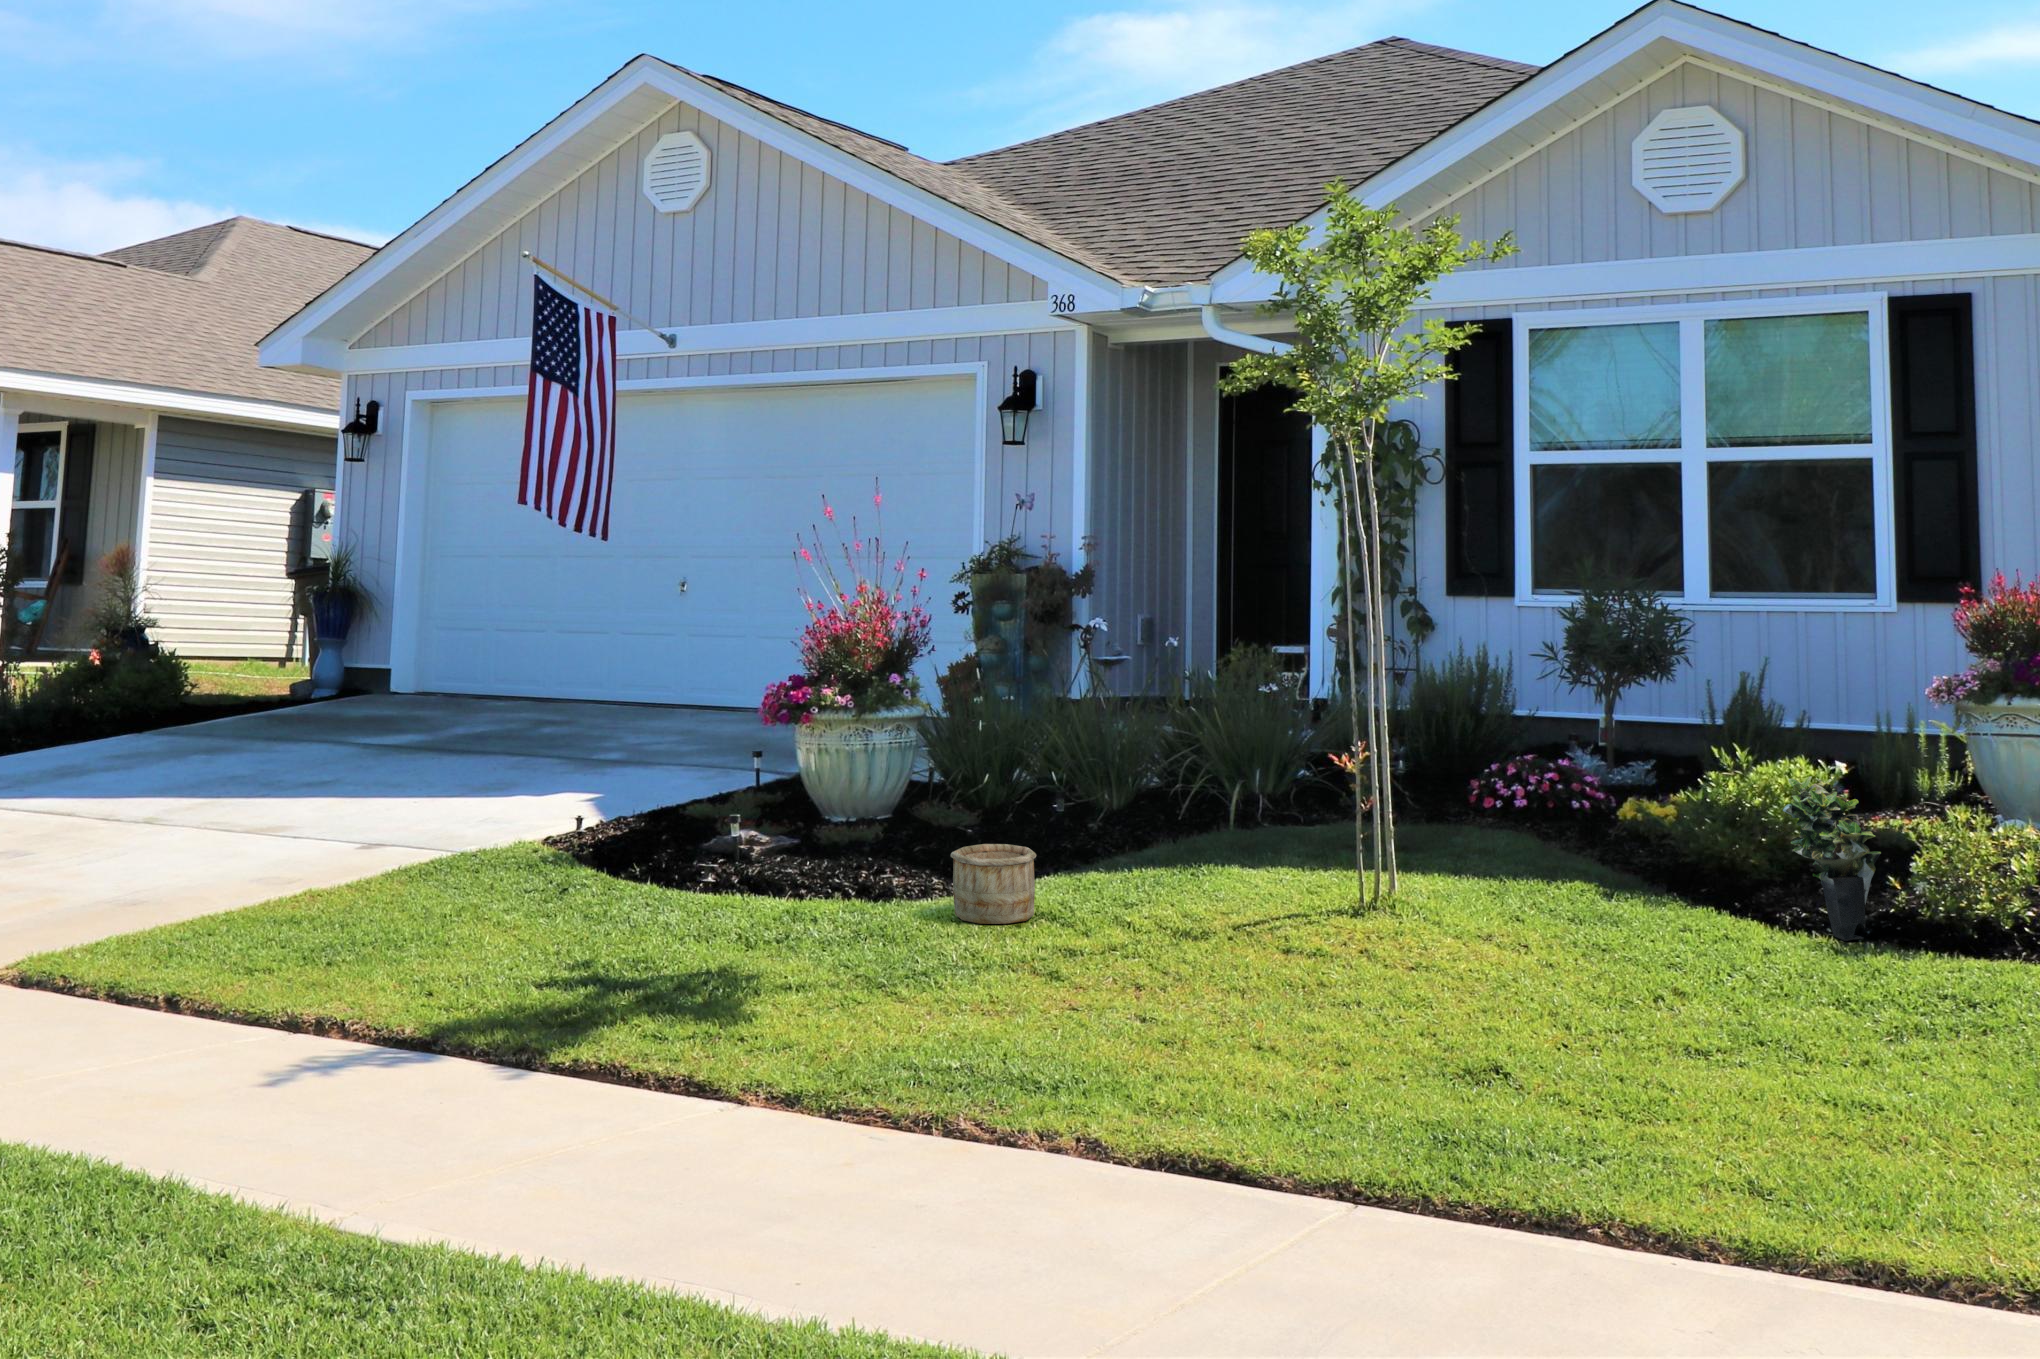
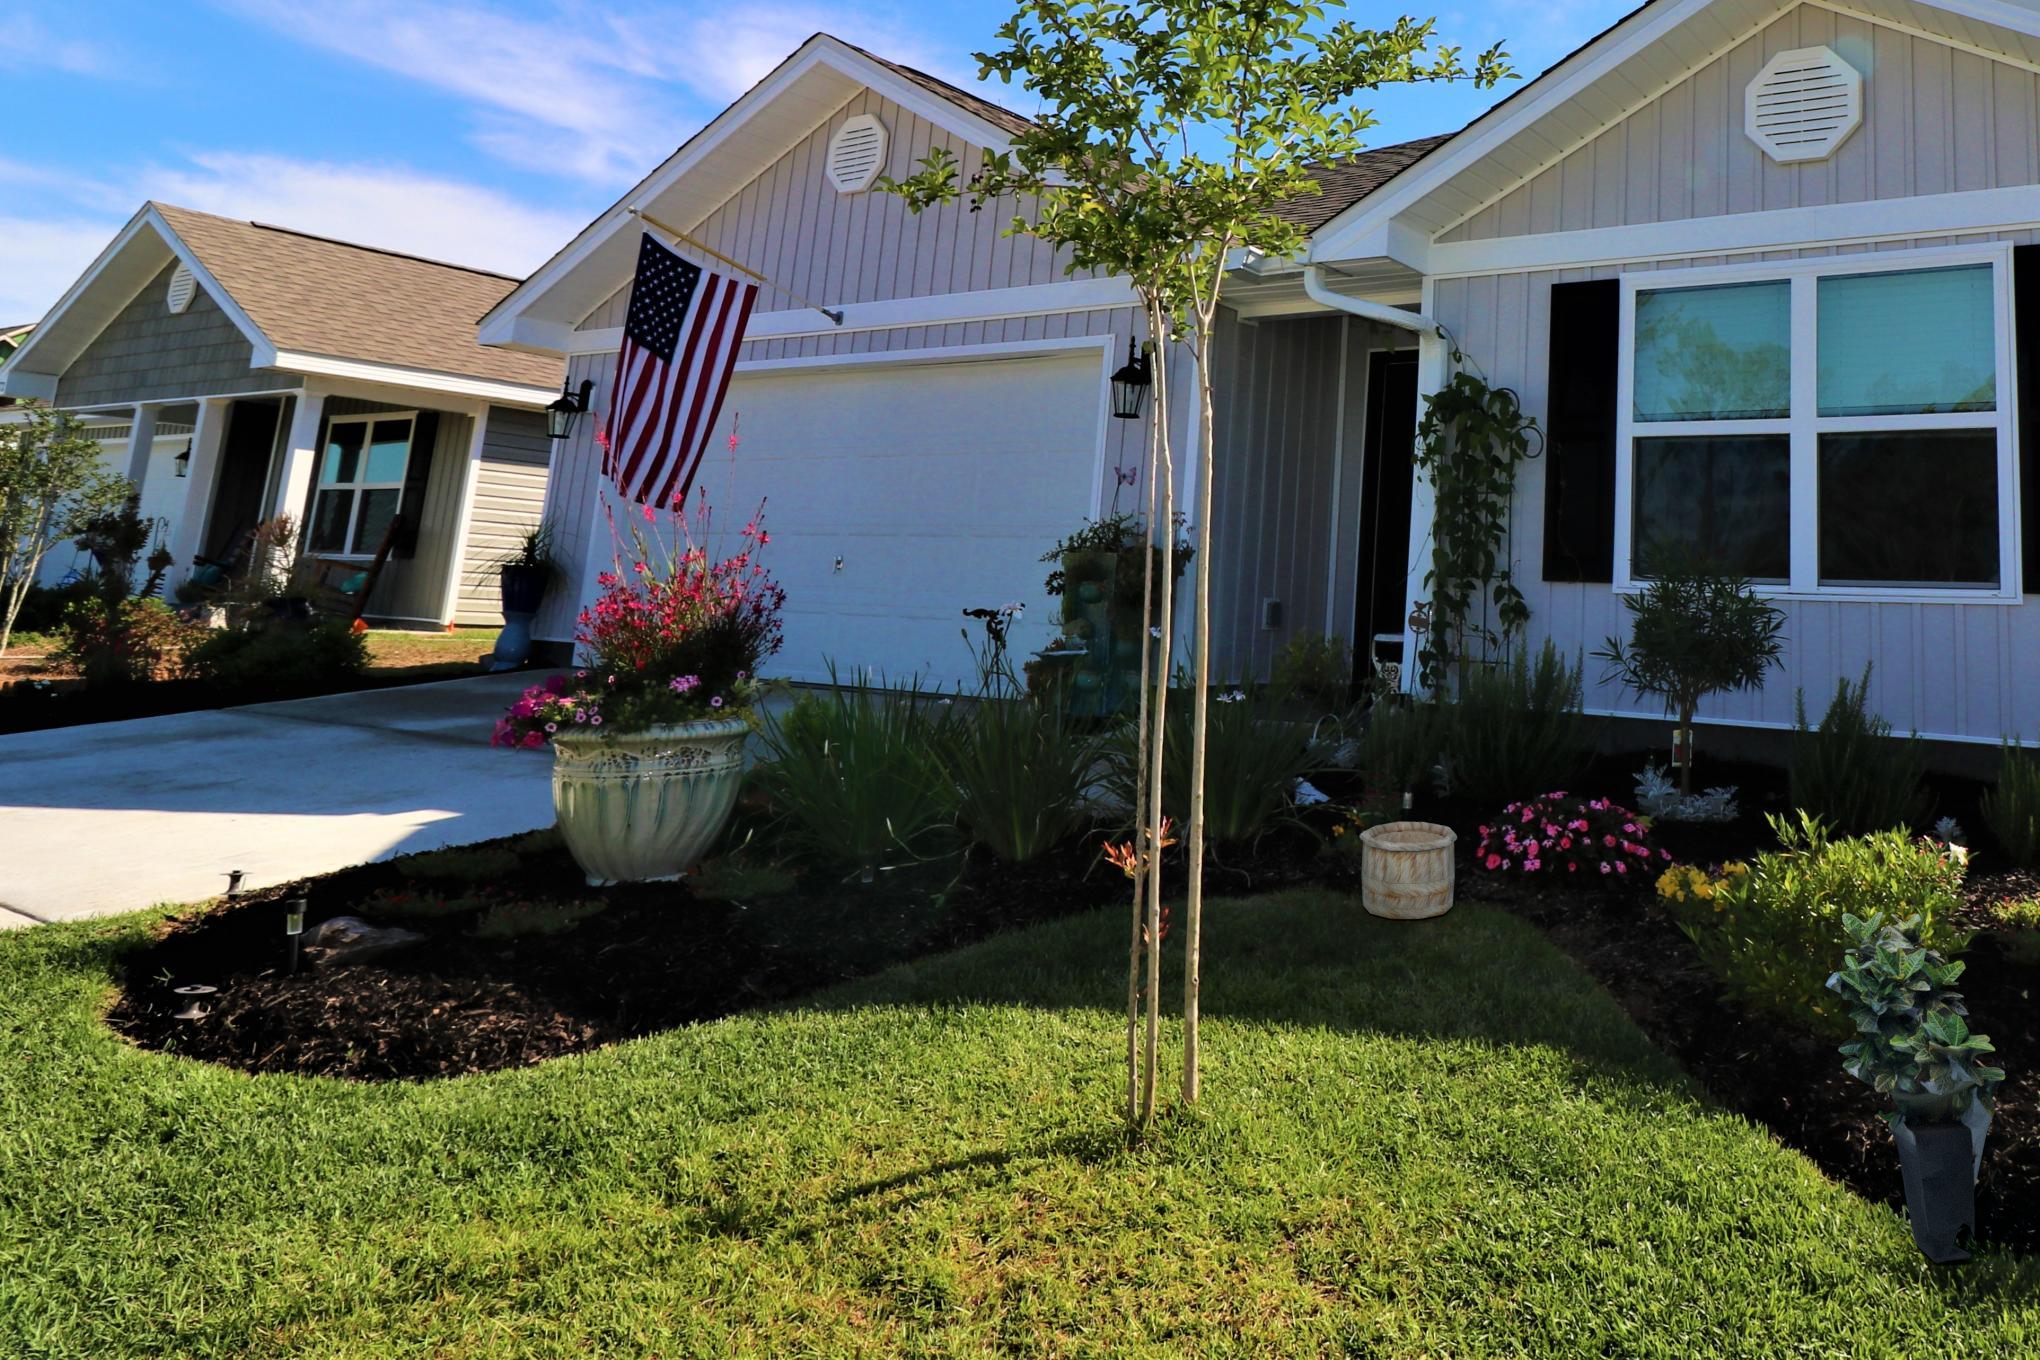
wooden bucket: present [951,844,1036,924] -> present [1360,822,1457,919]

